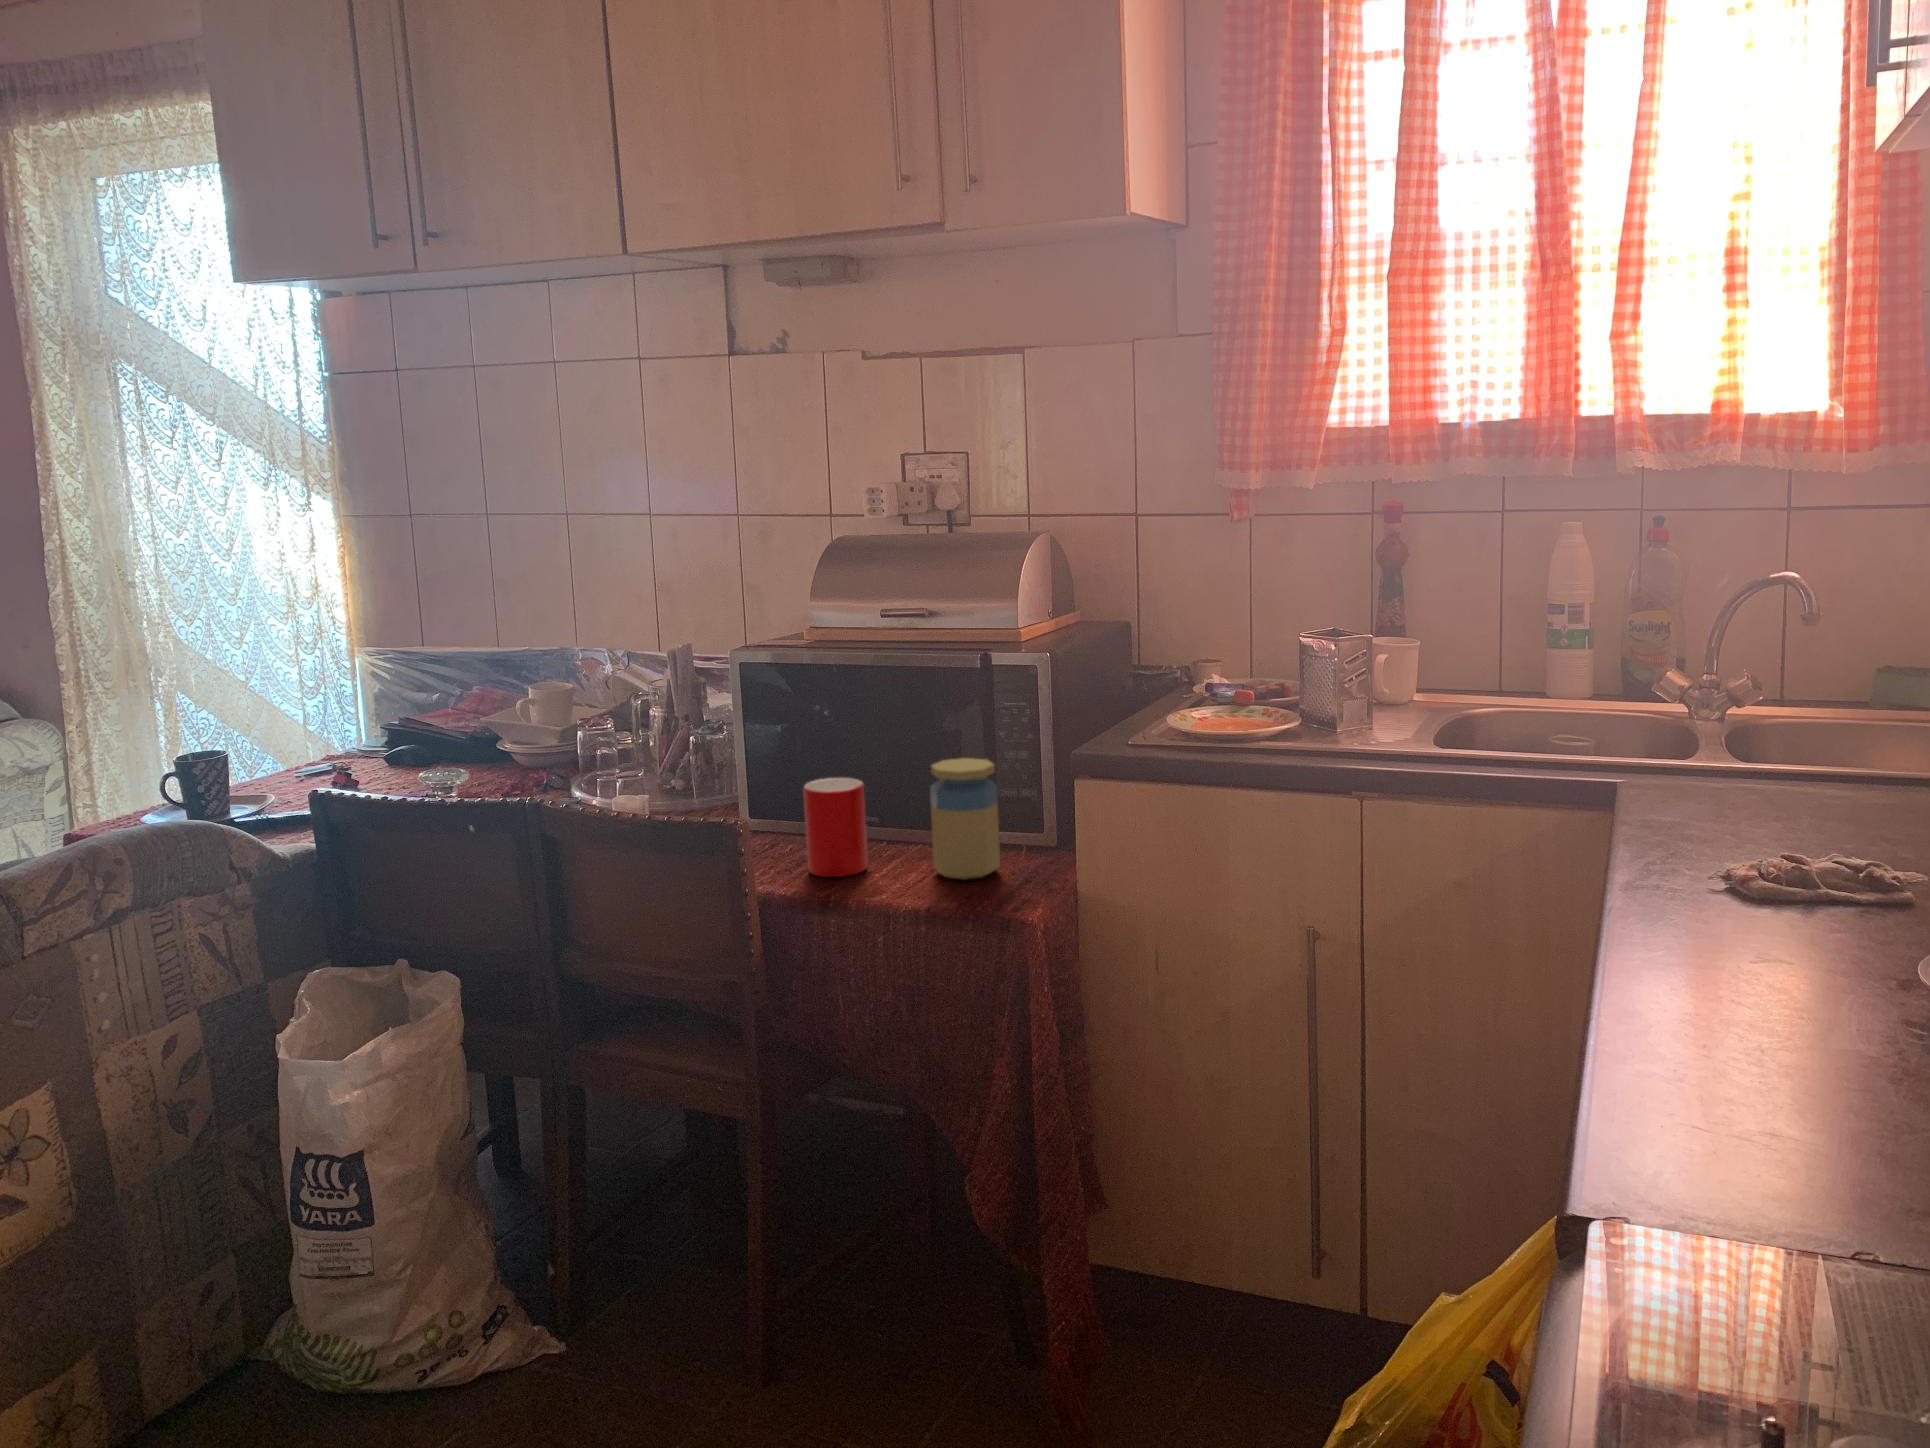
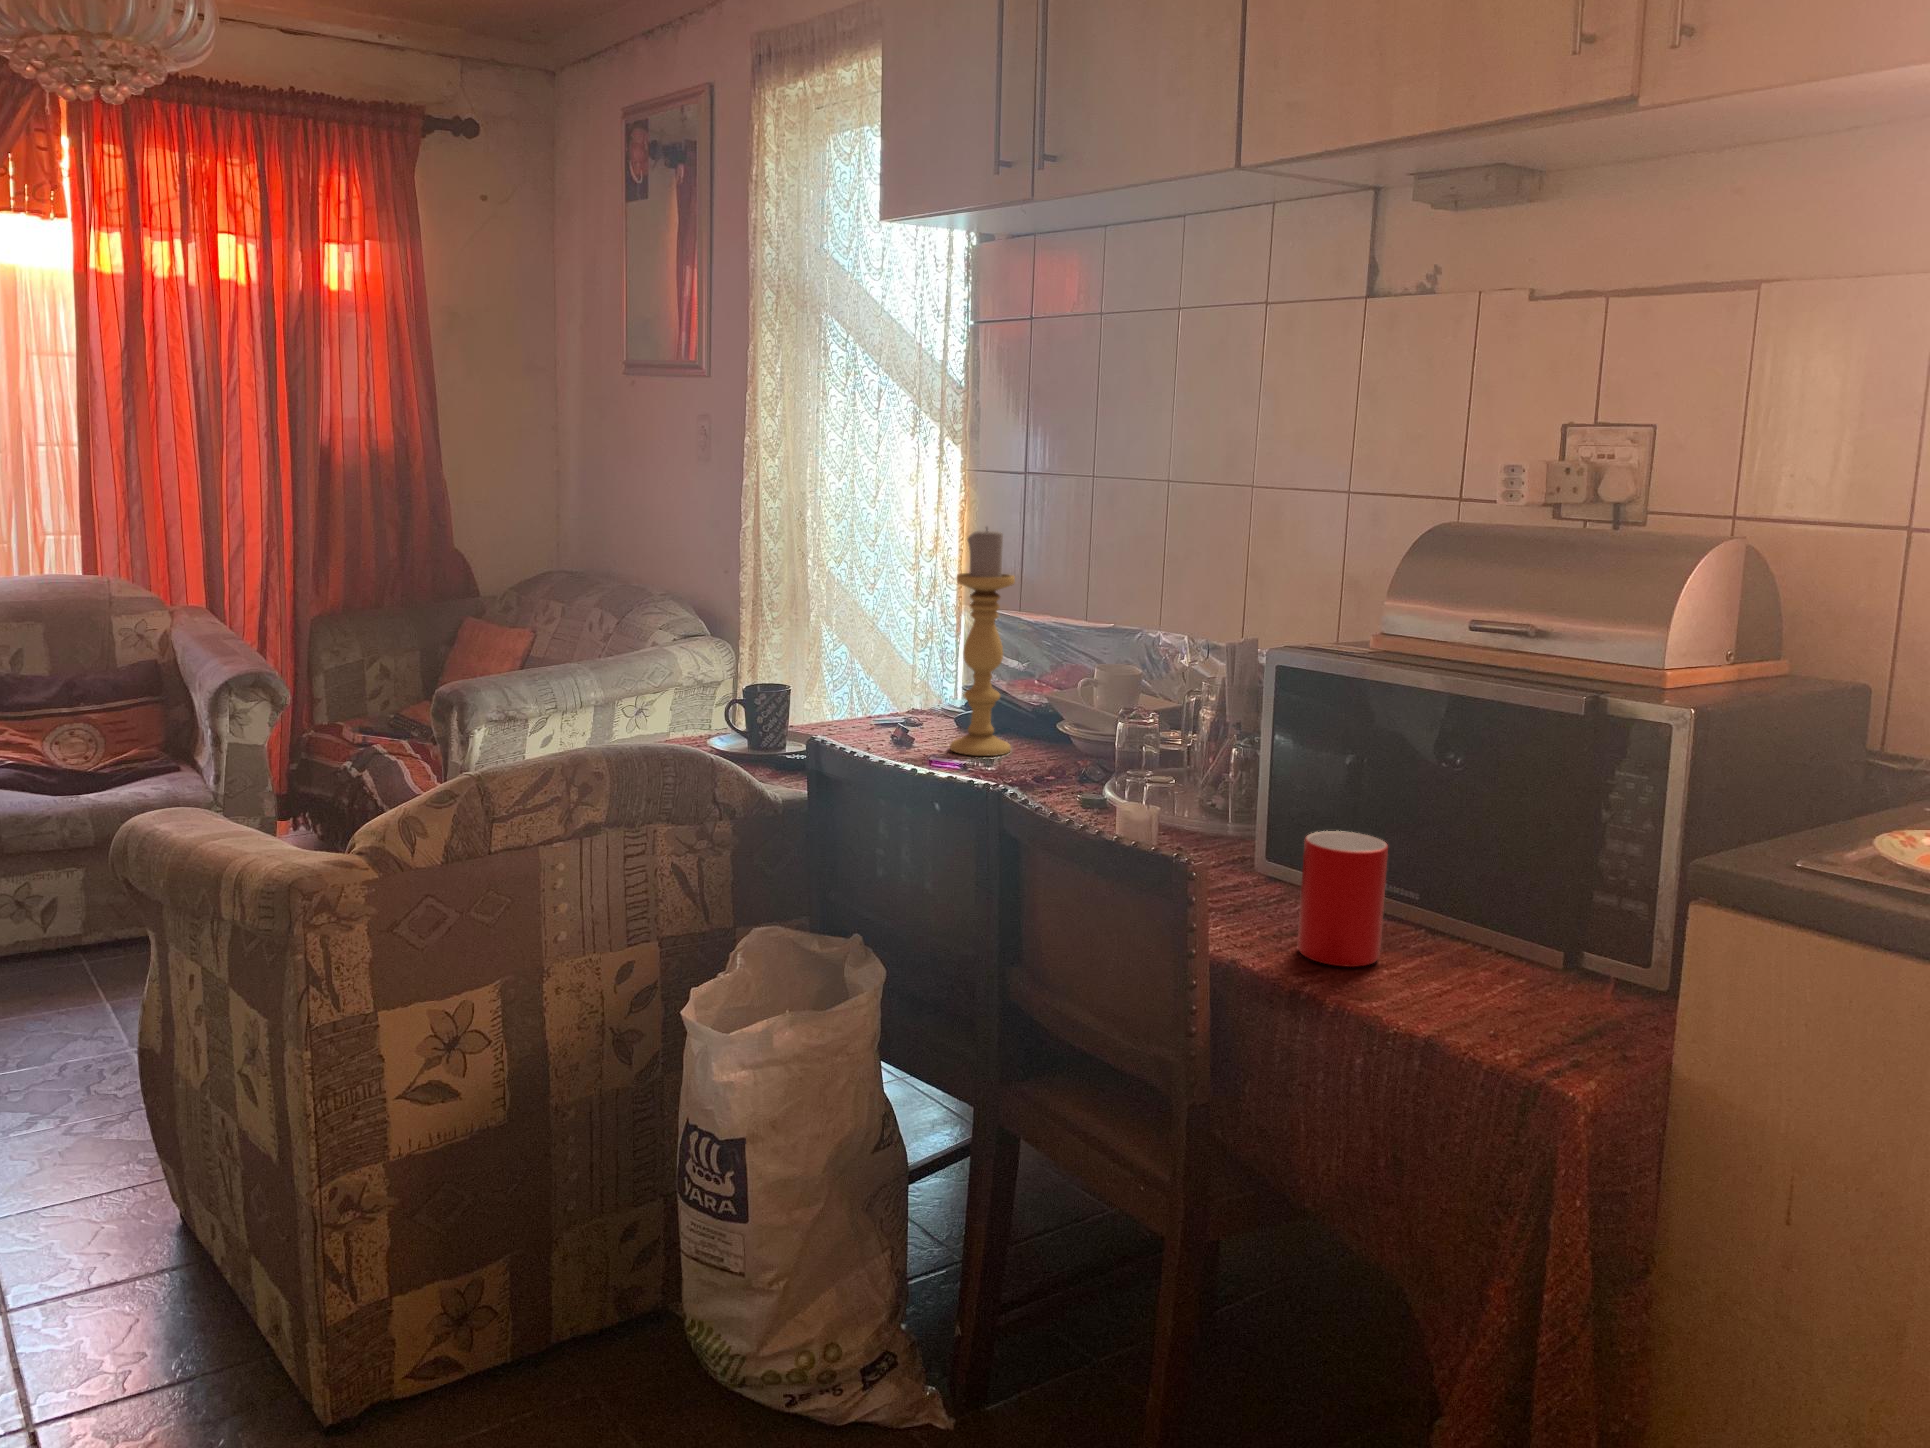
candle holder: none [405,574,478,784] -> present [950,529,1015,756]
jar: present [930,758,1000,879] -> none [1467,838,1578,1016]

